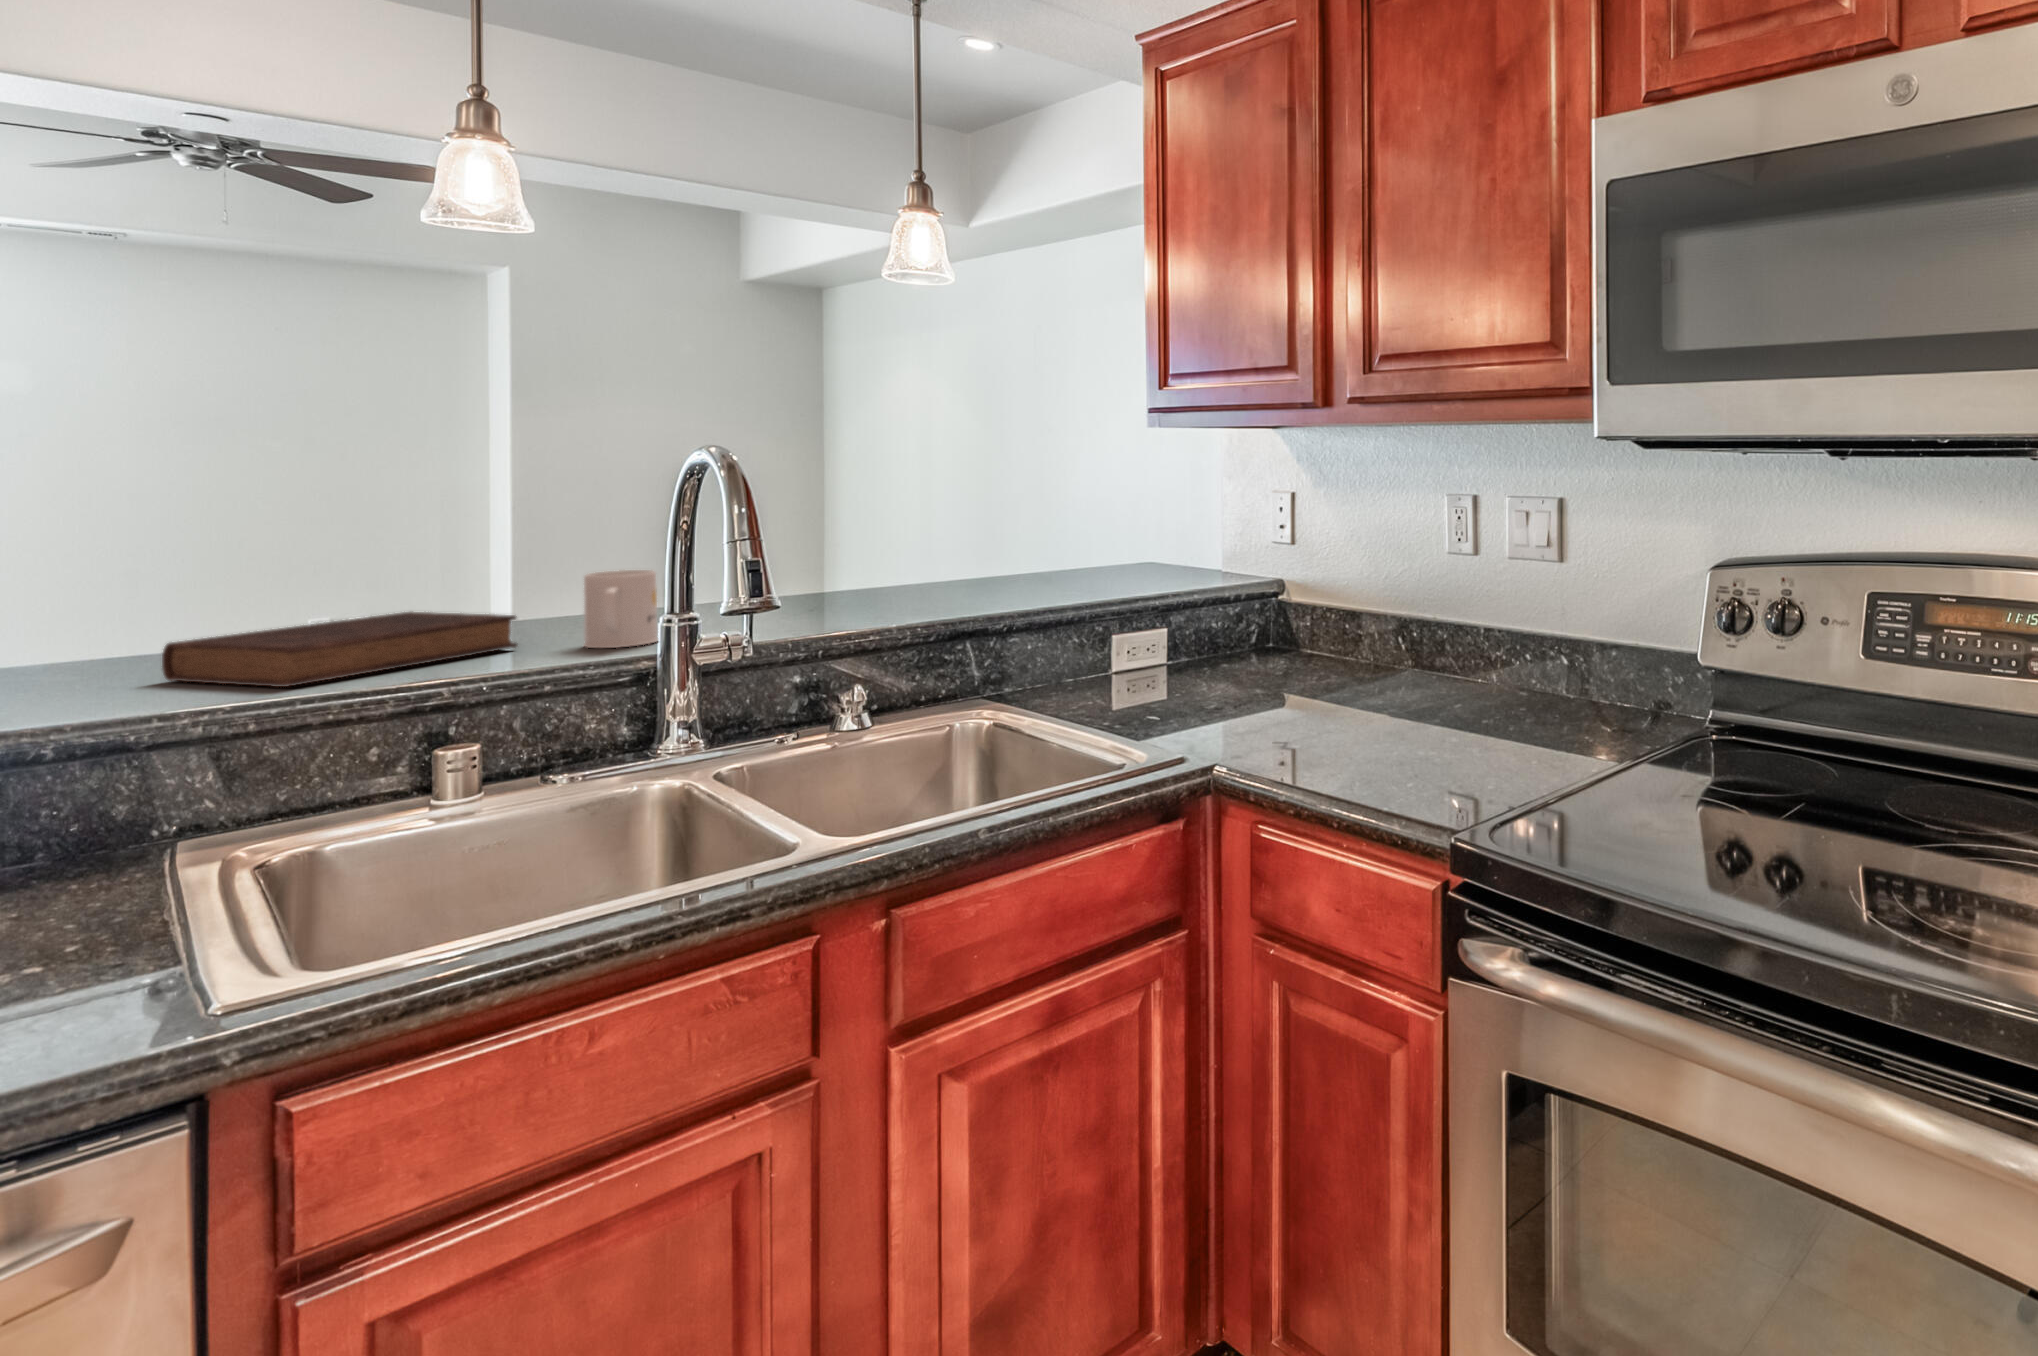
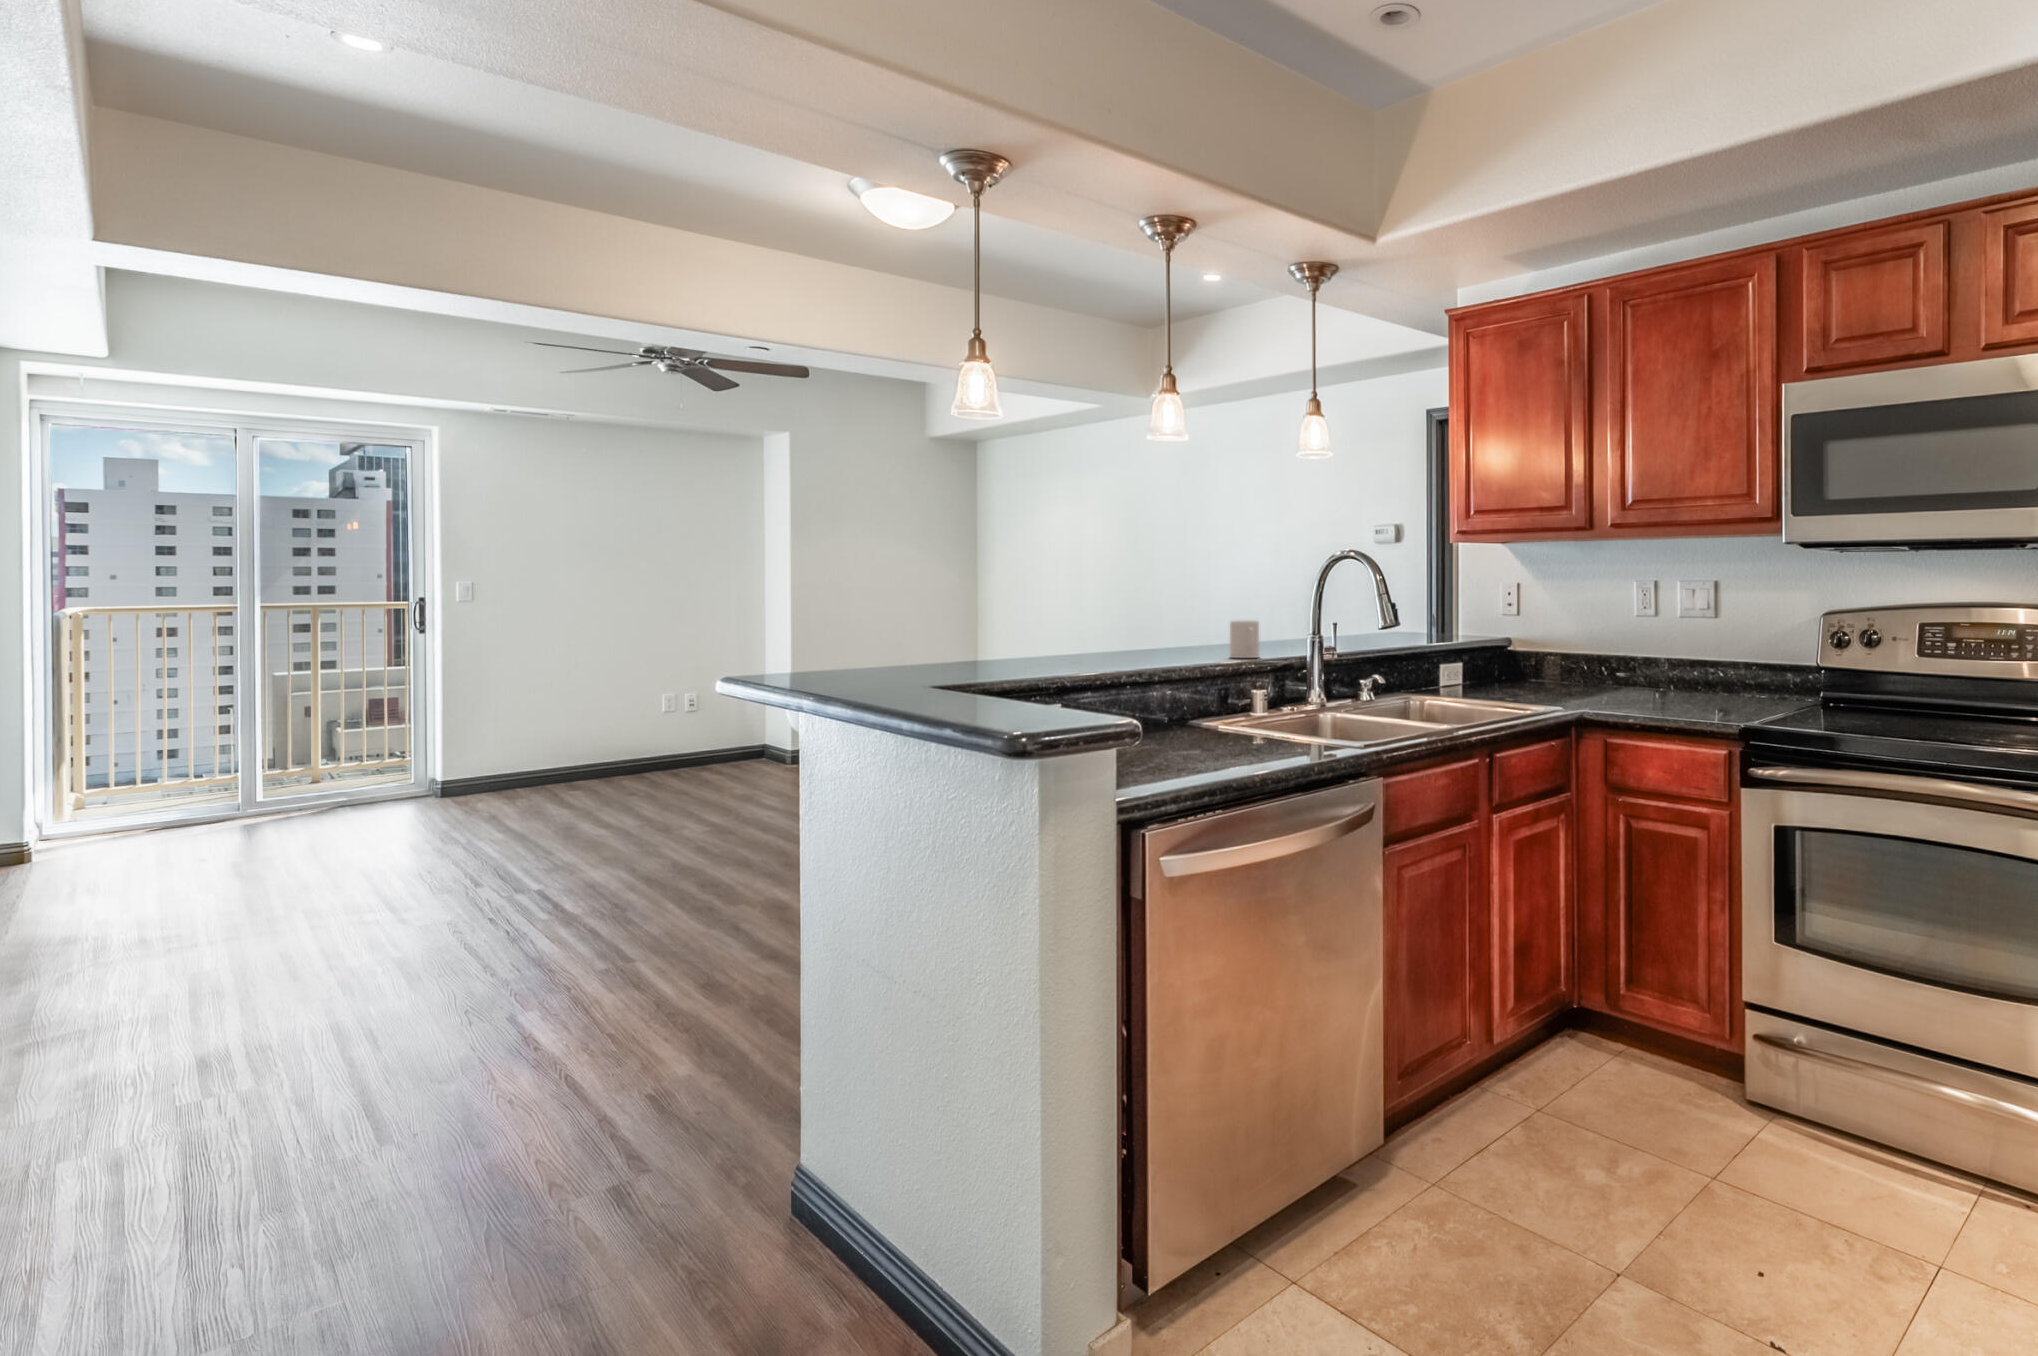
book: present [162,612,517,687] -> none [1103,640,1206,664]

